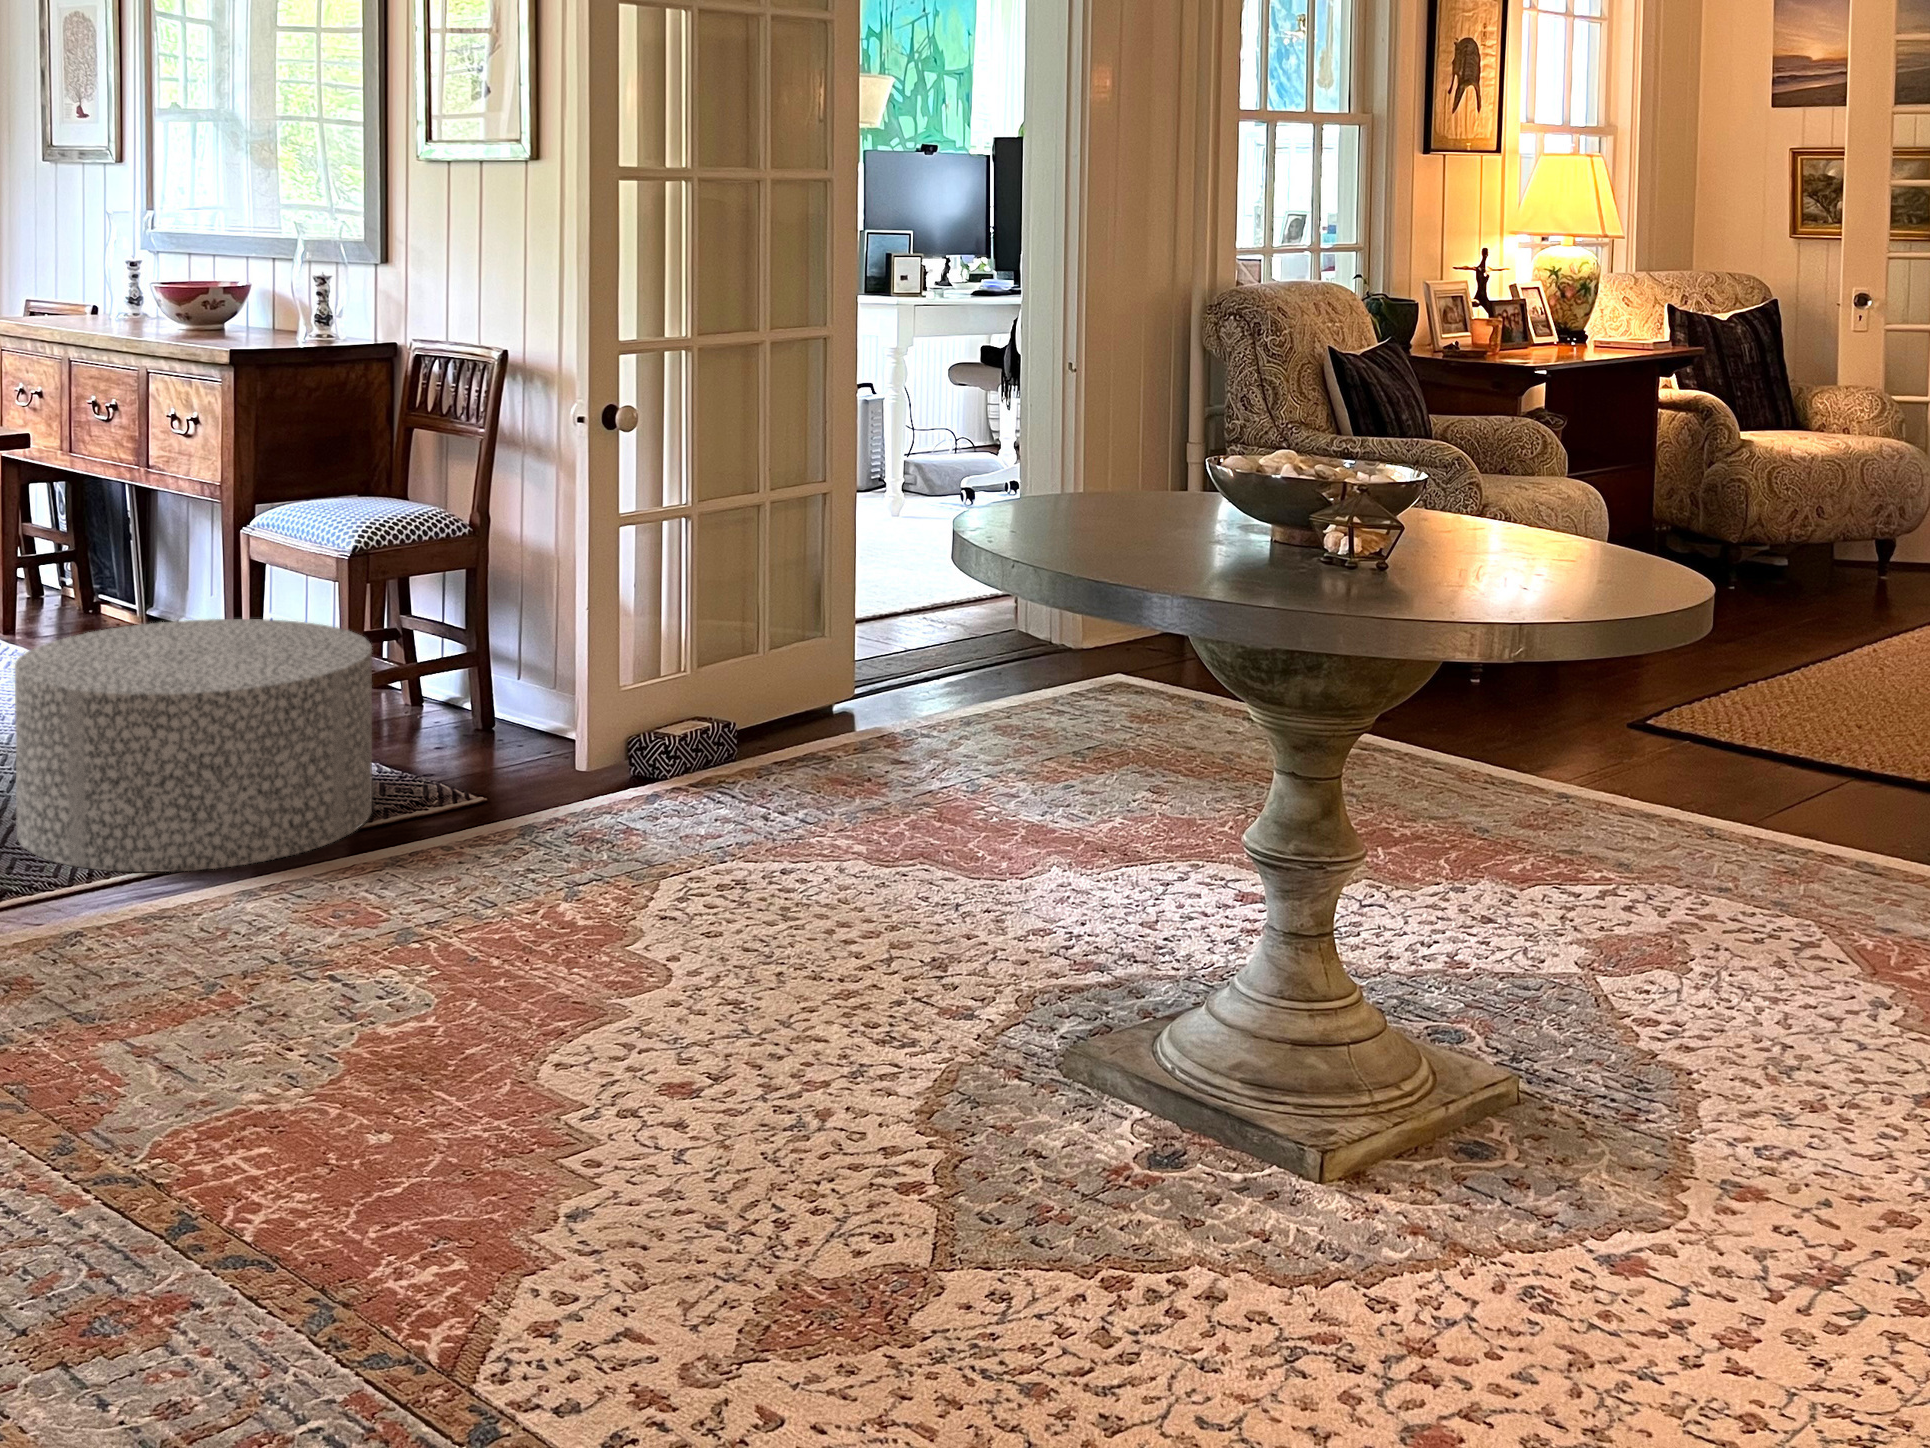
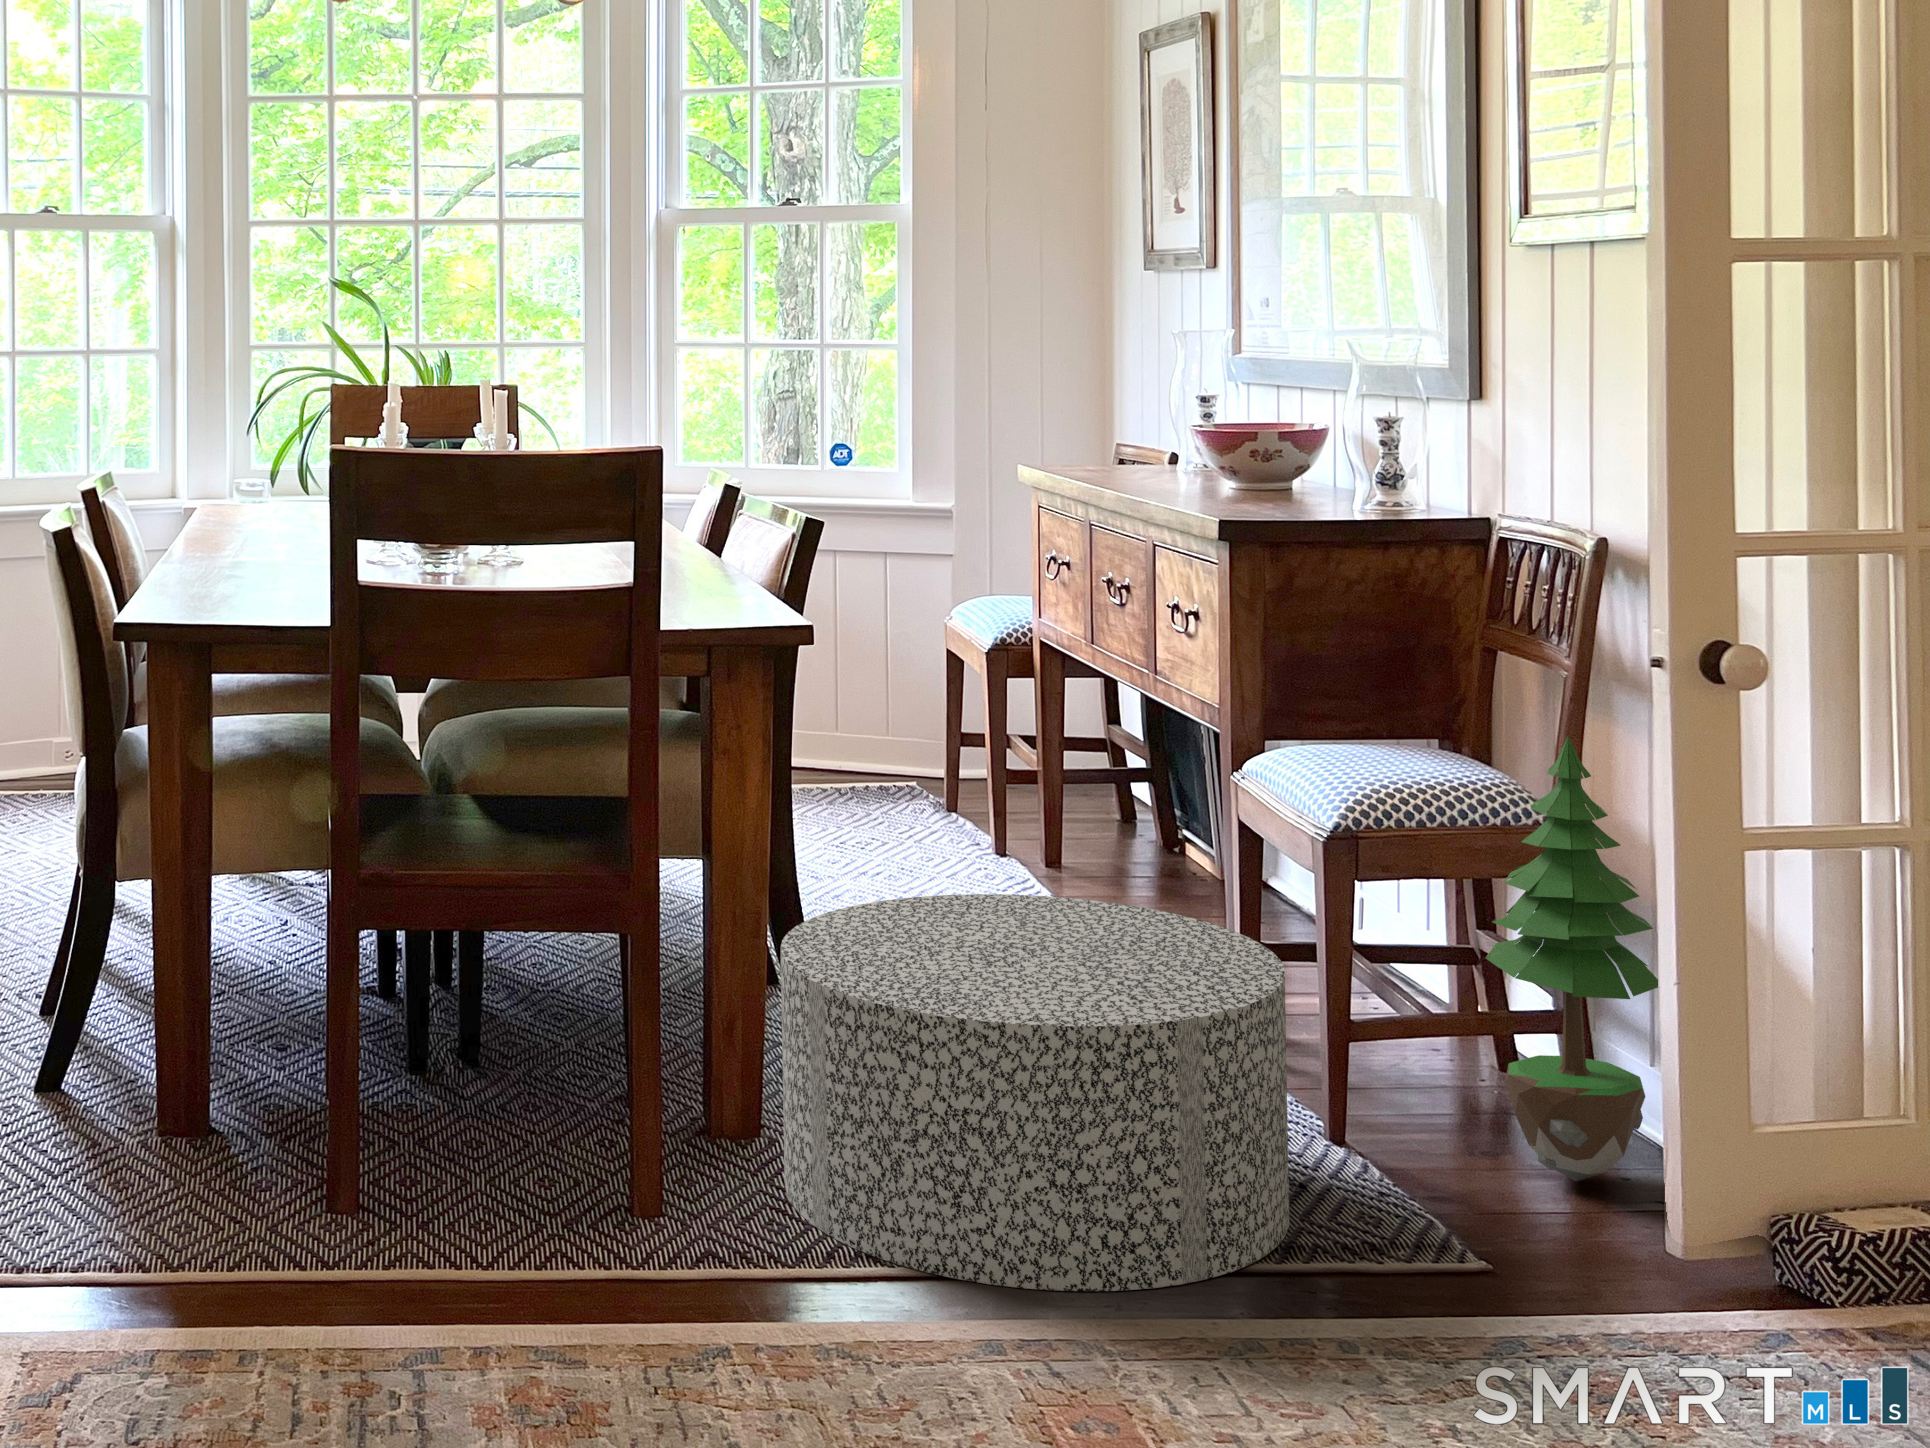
potted tree: none [459,473,558,749] -> present [1486,736,1658,1181]

